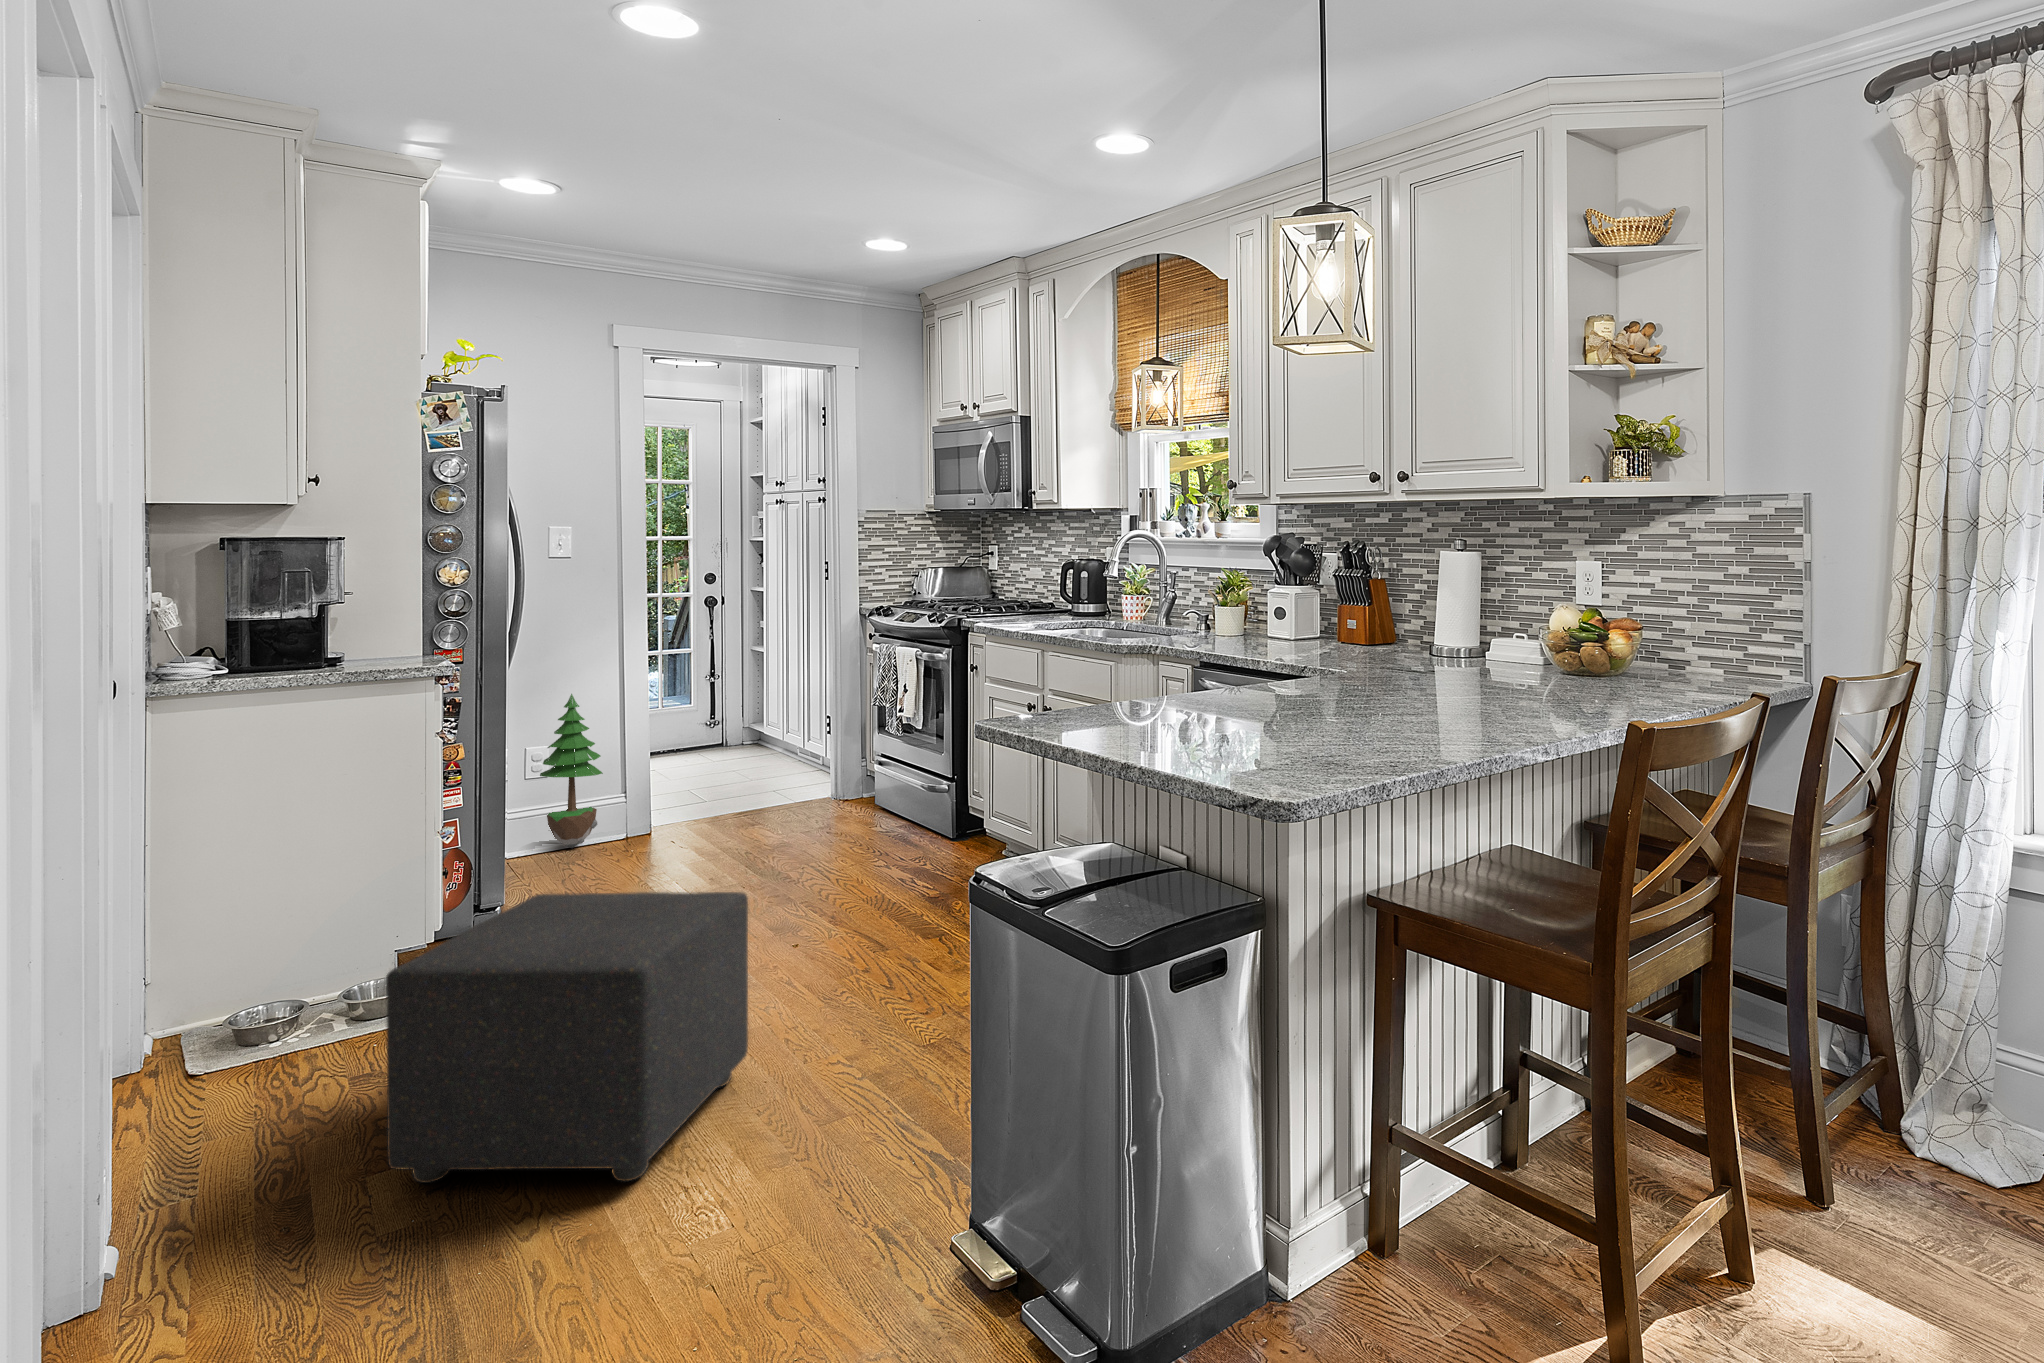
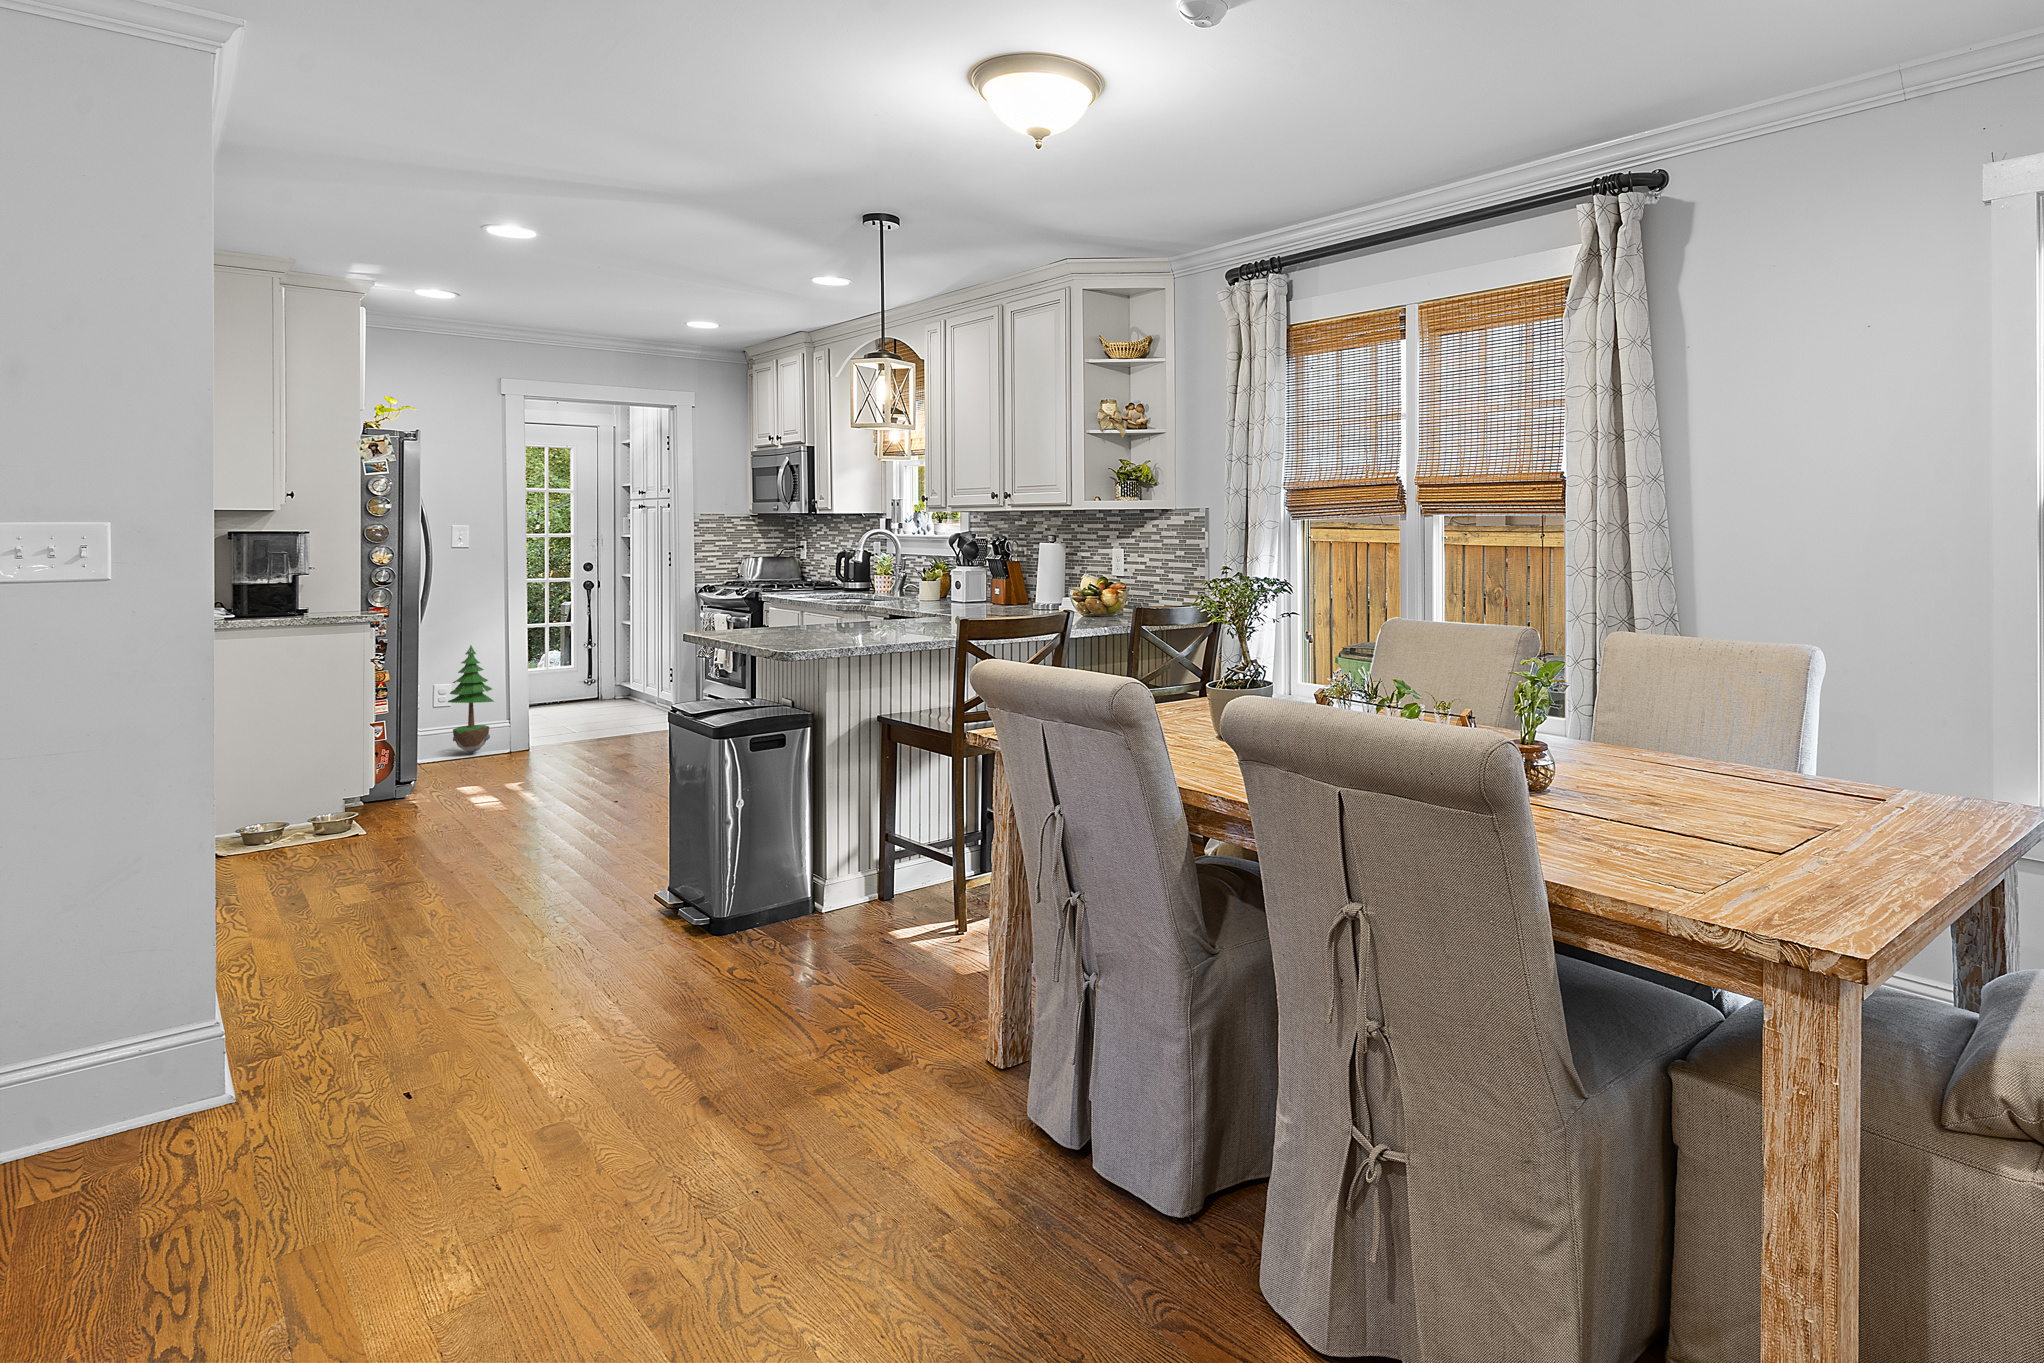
ottoman: present [386,892,748,1183] -> none [337,742,555,886]

